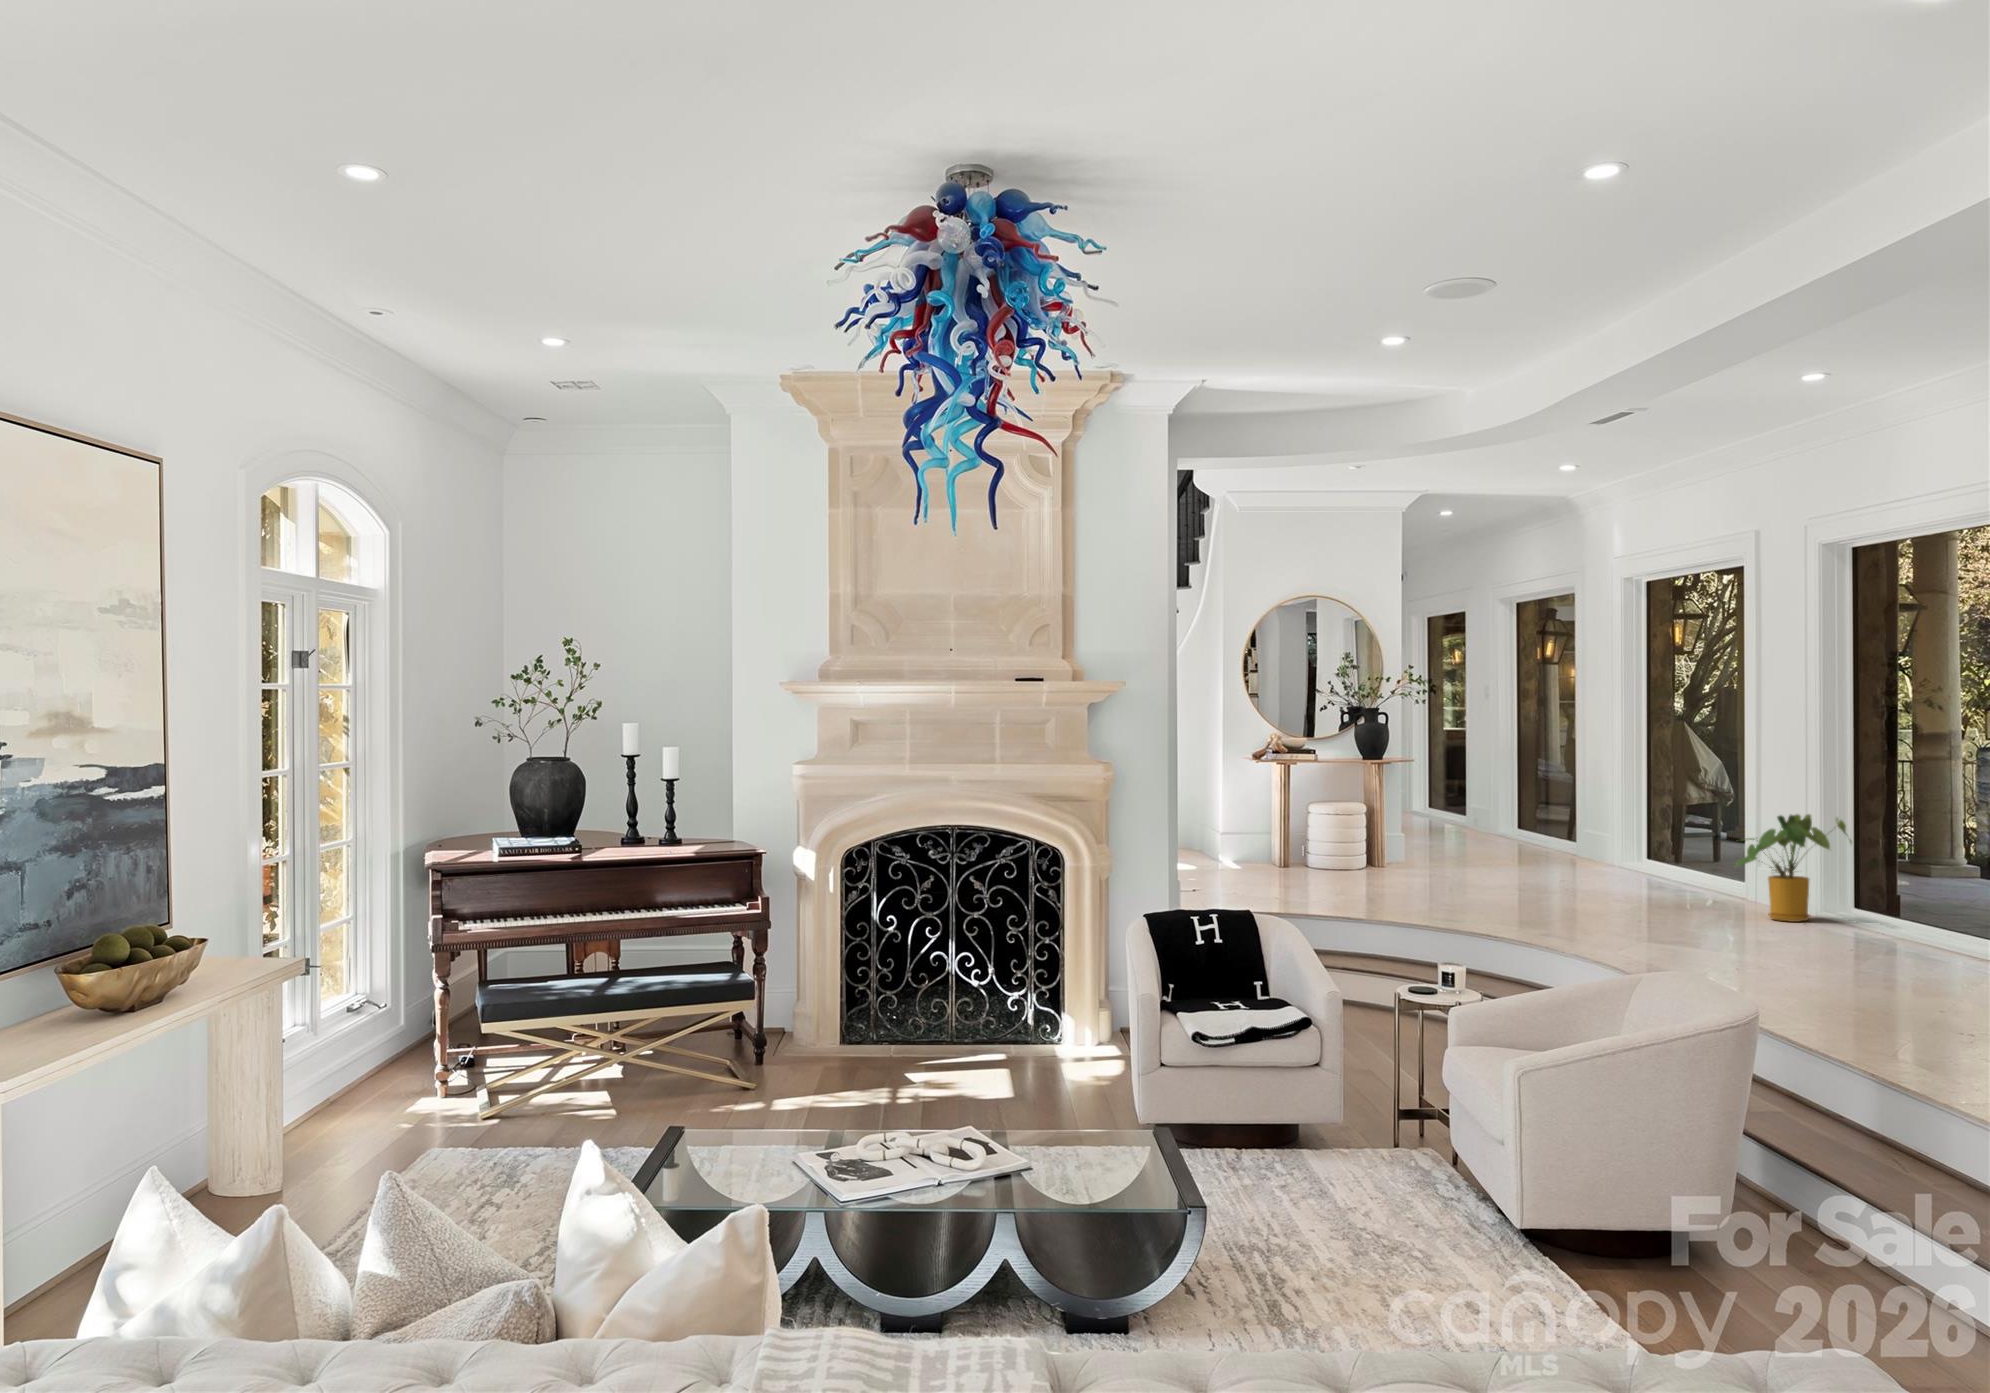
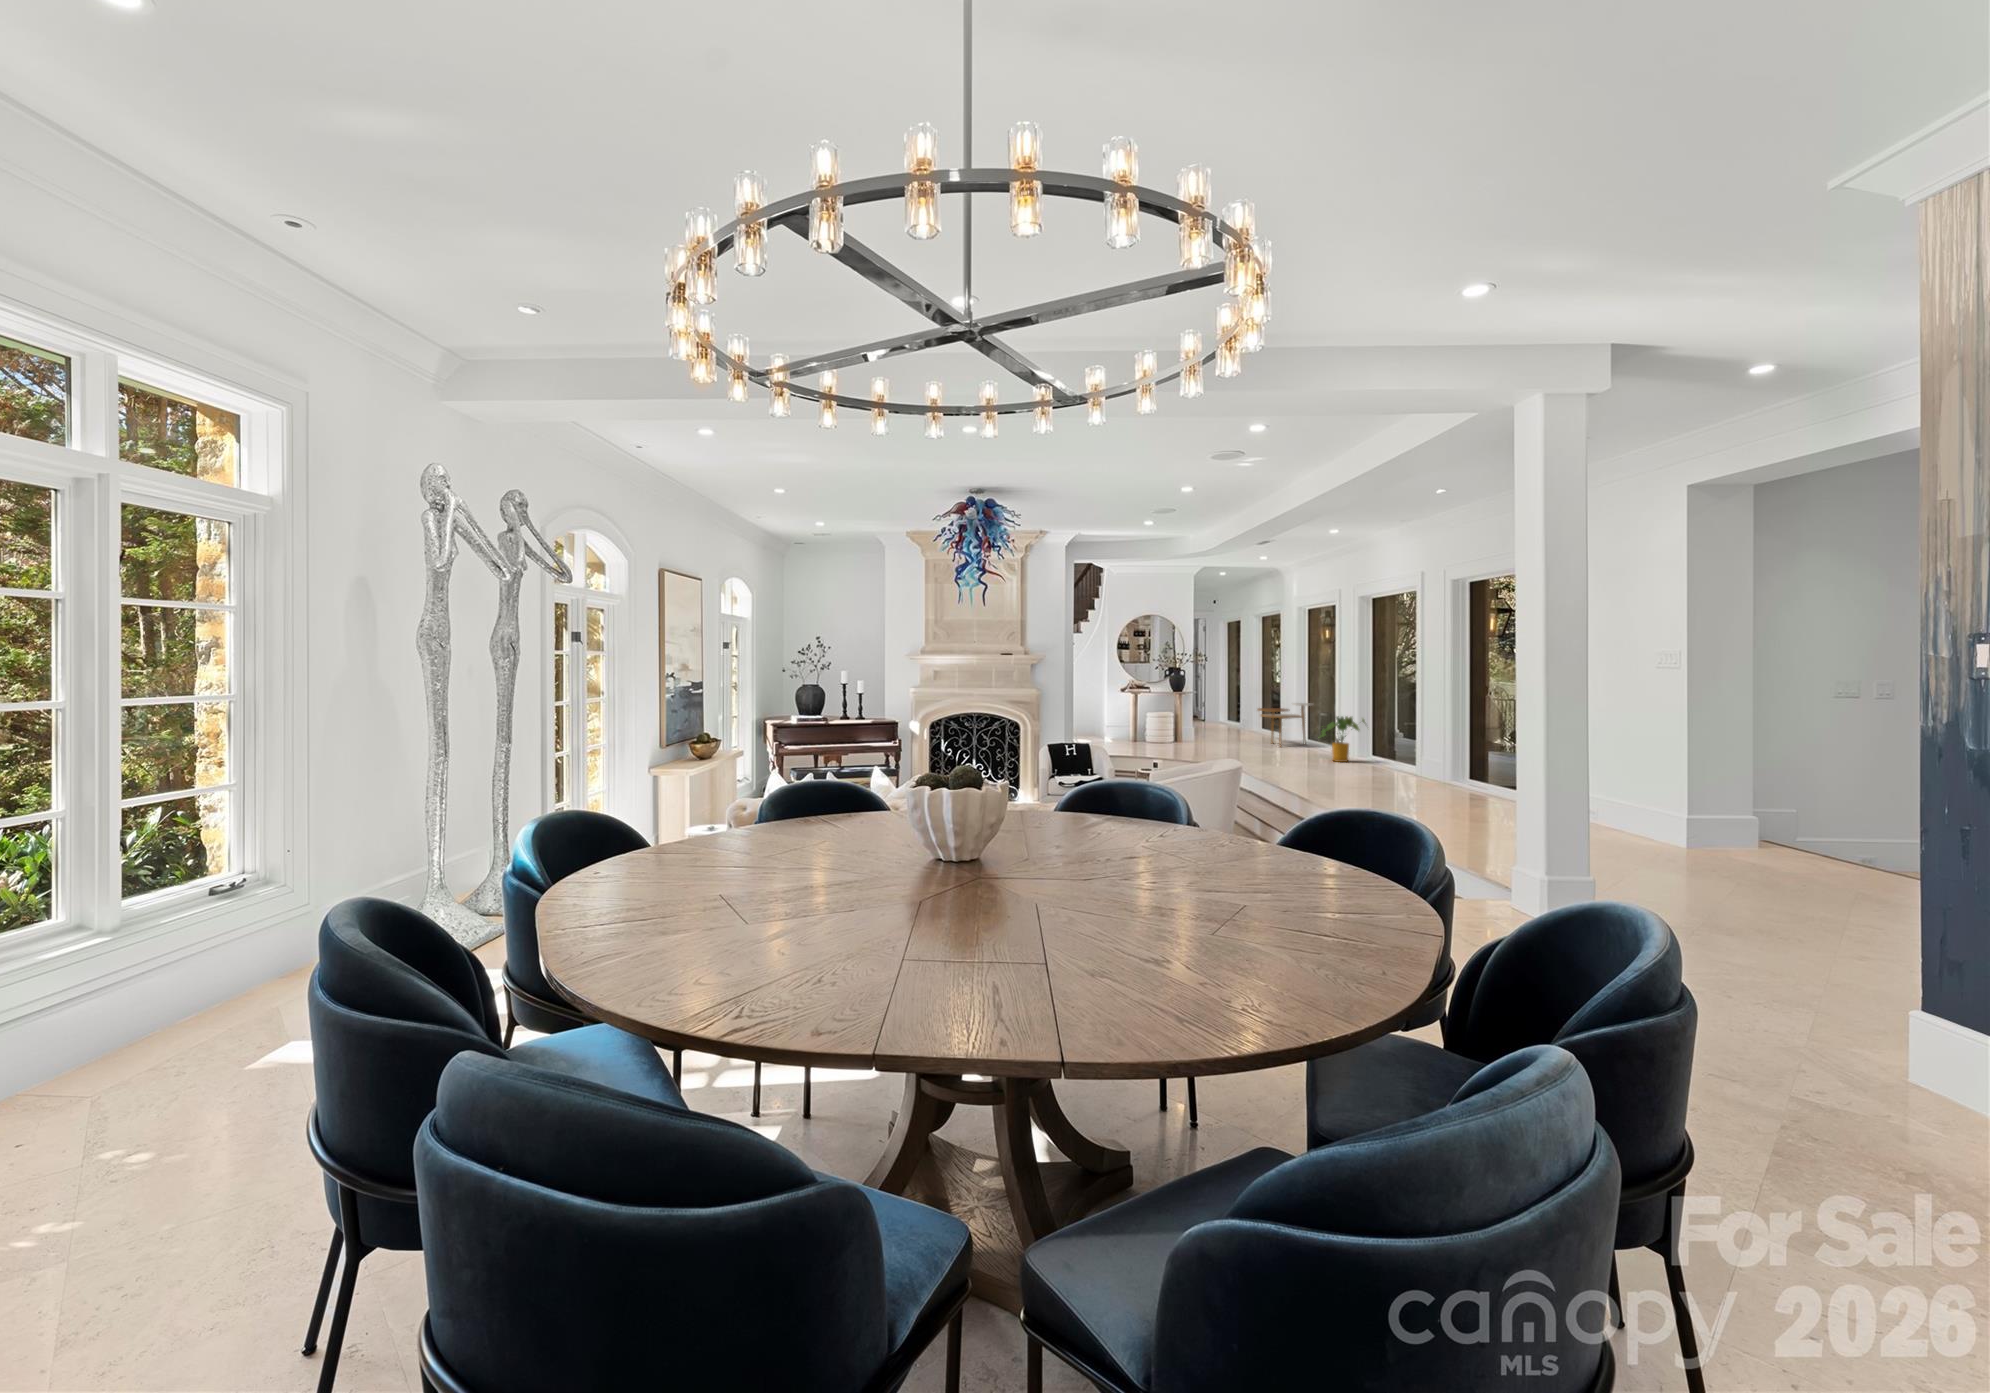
side table: none [1555,780,1682,880] -> present [1258,703,1313,746]

